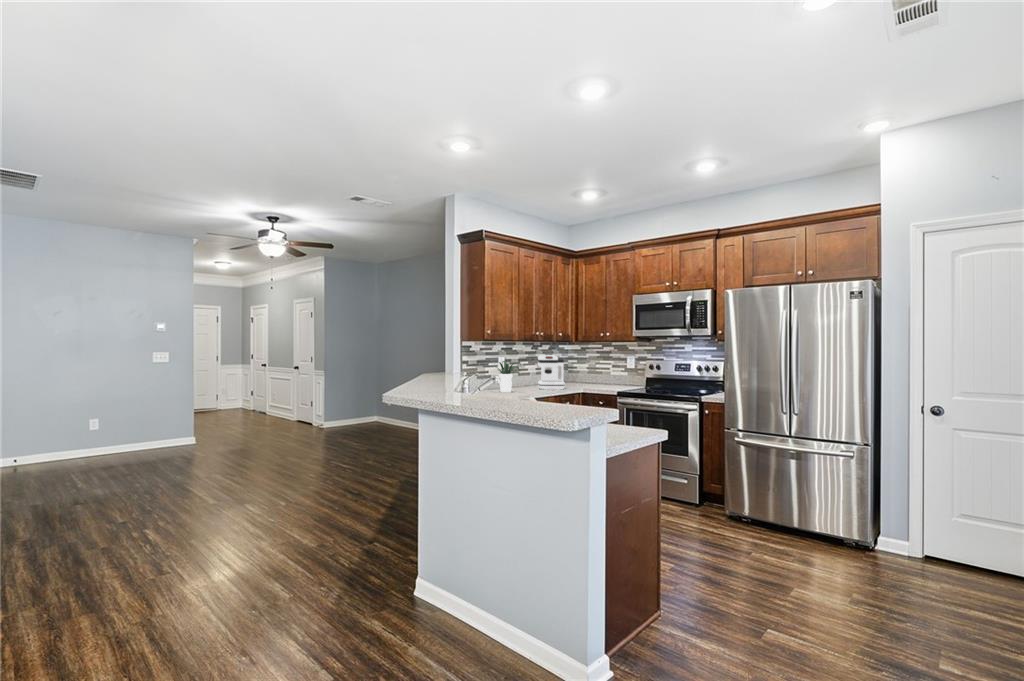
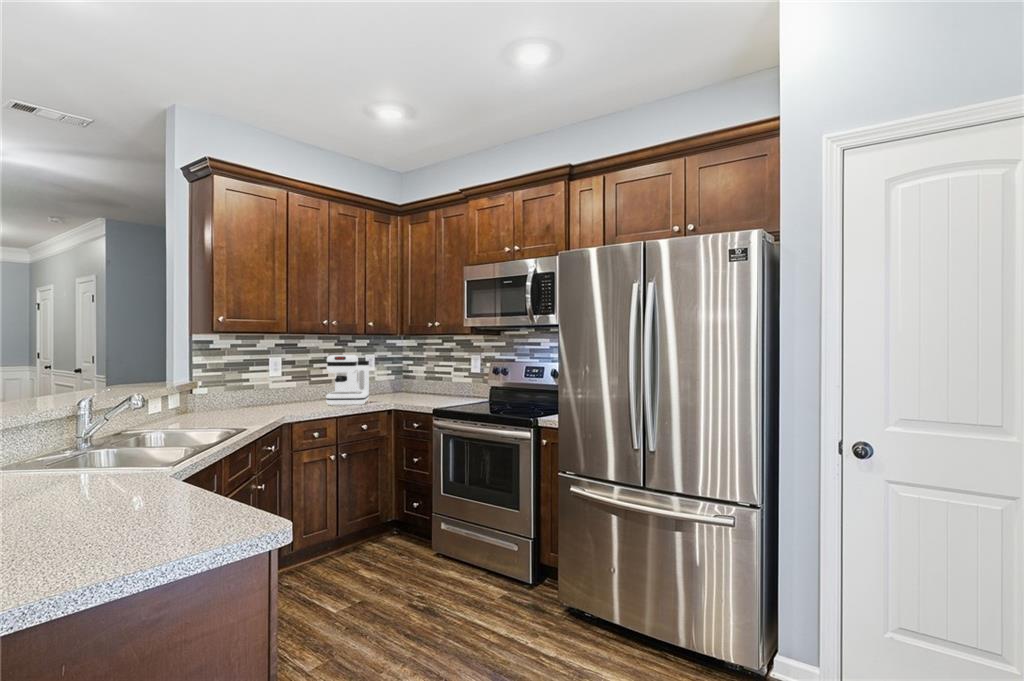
potted plant: present [498,361,516,392] -> none [231,364,290,412]

